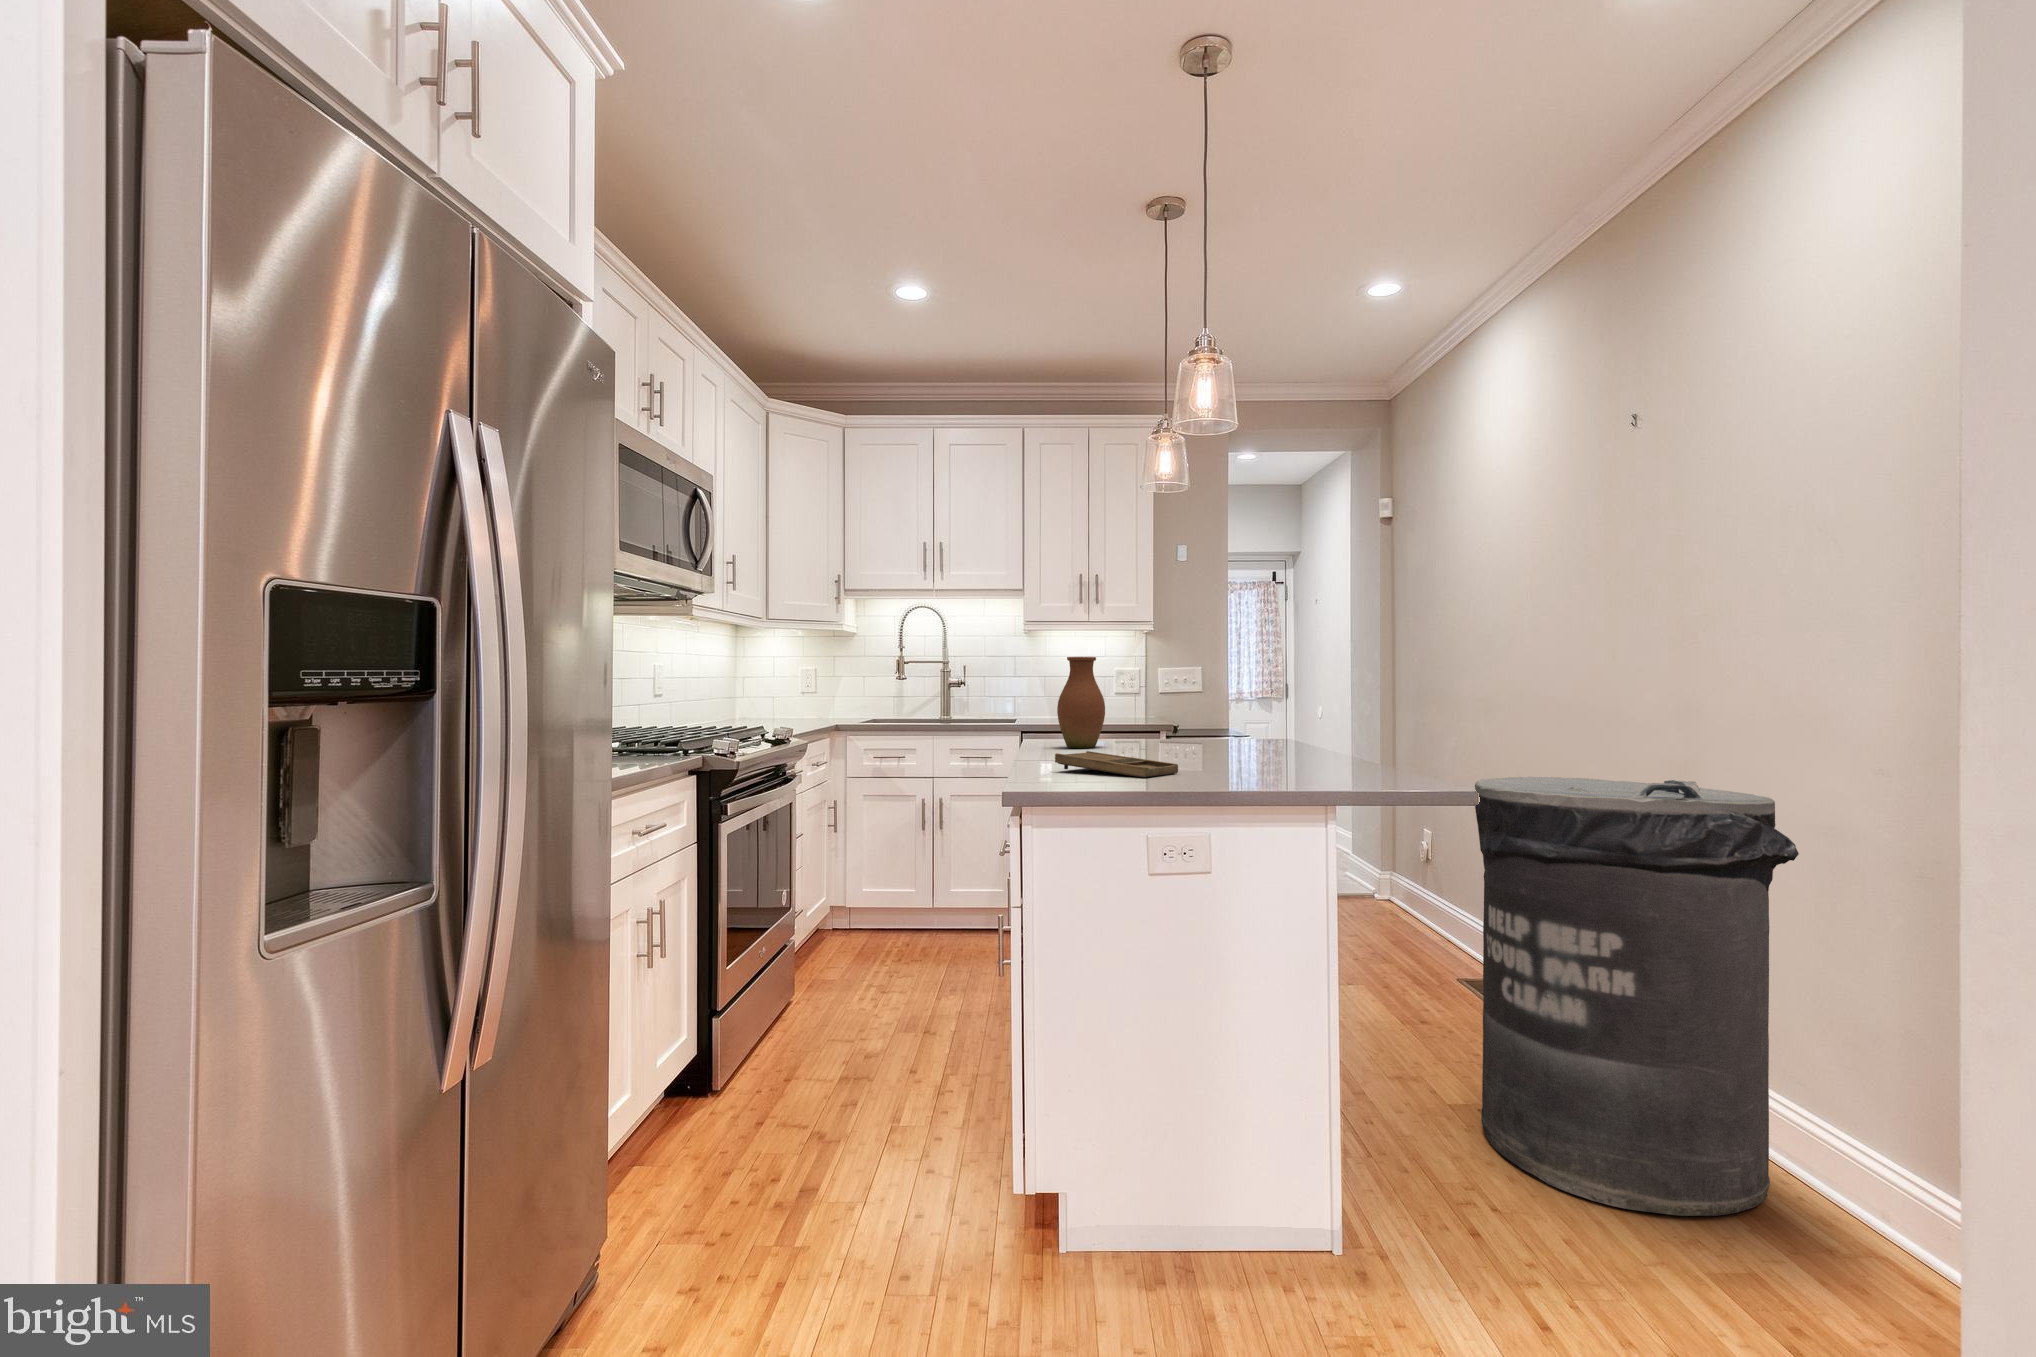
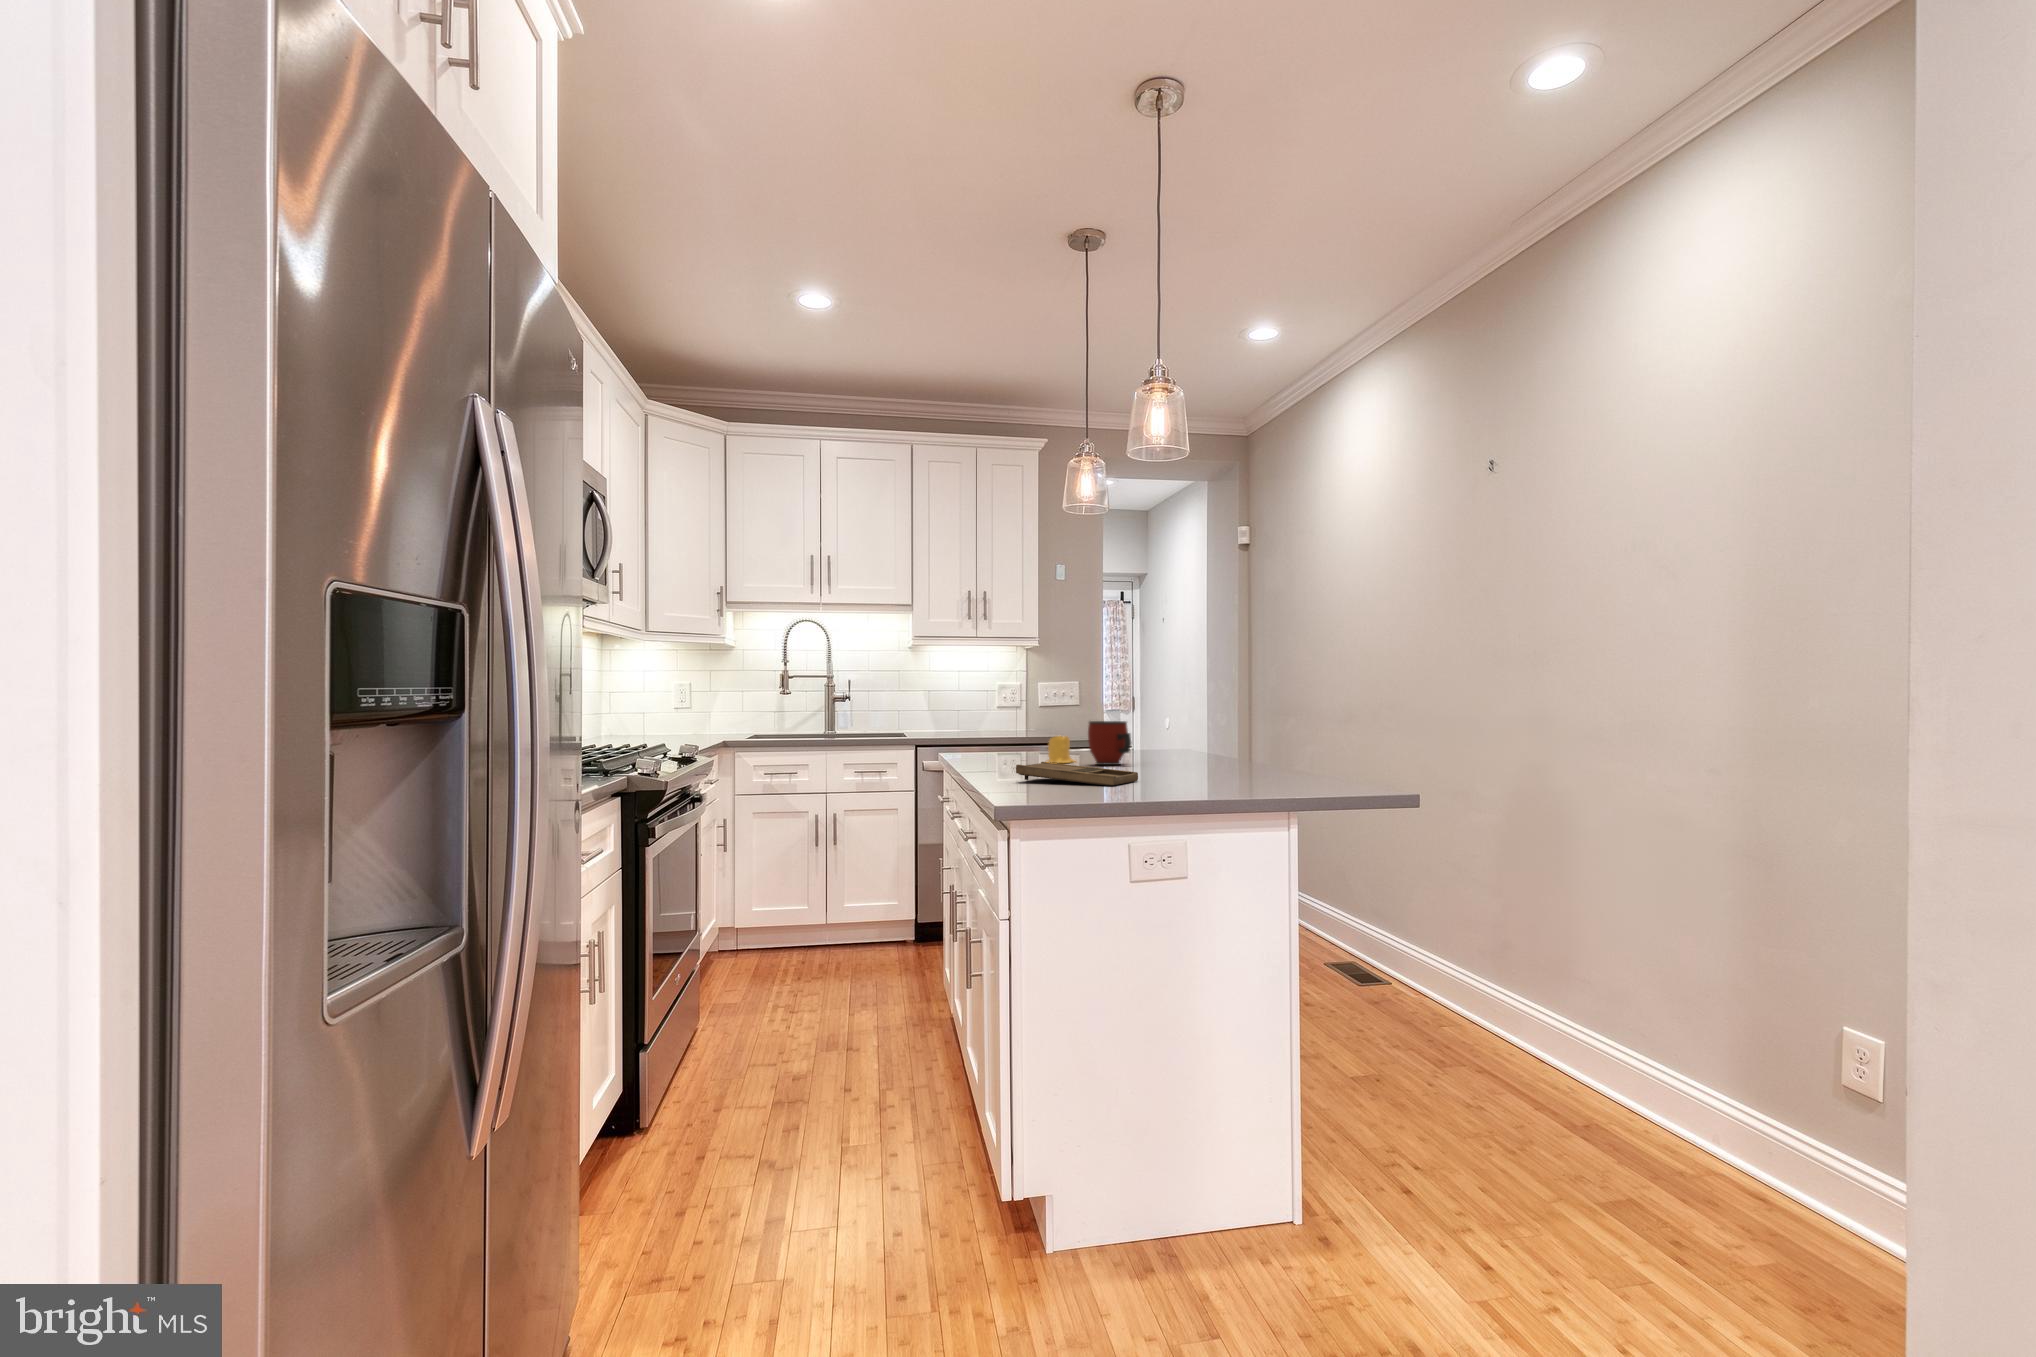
vase: present [1057,657,1105,748] -> none [982,670,1029,759]
mug: none [1153,710,1196,756] -> present [1088,721,1131,765]
candle: none [1113,723,1147,753] -> present [1047,736,1074,763]
trash can: present [1475,777,1799,1216] -> none [1376,777,1647,1156]

